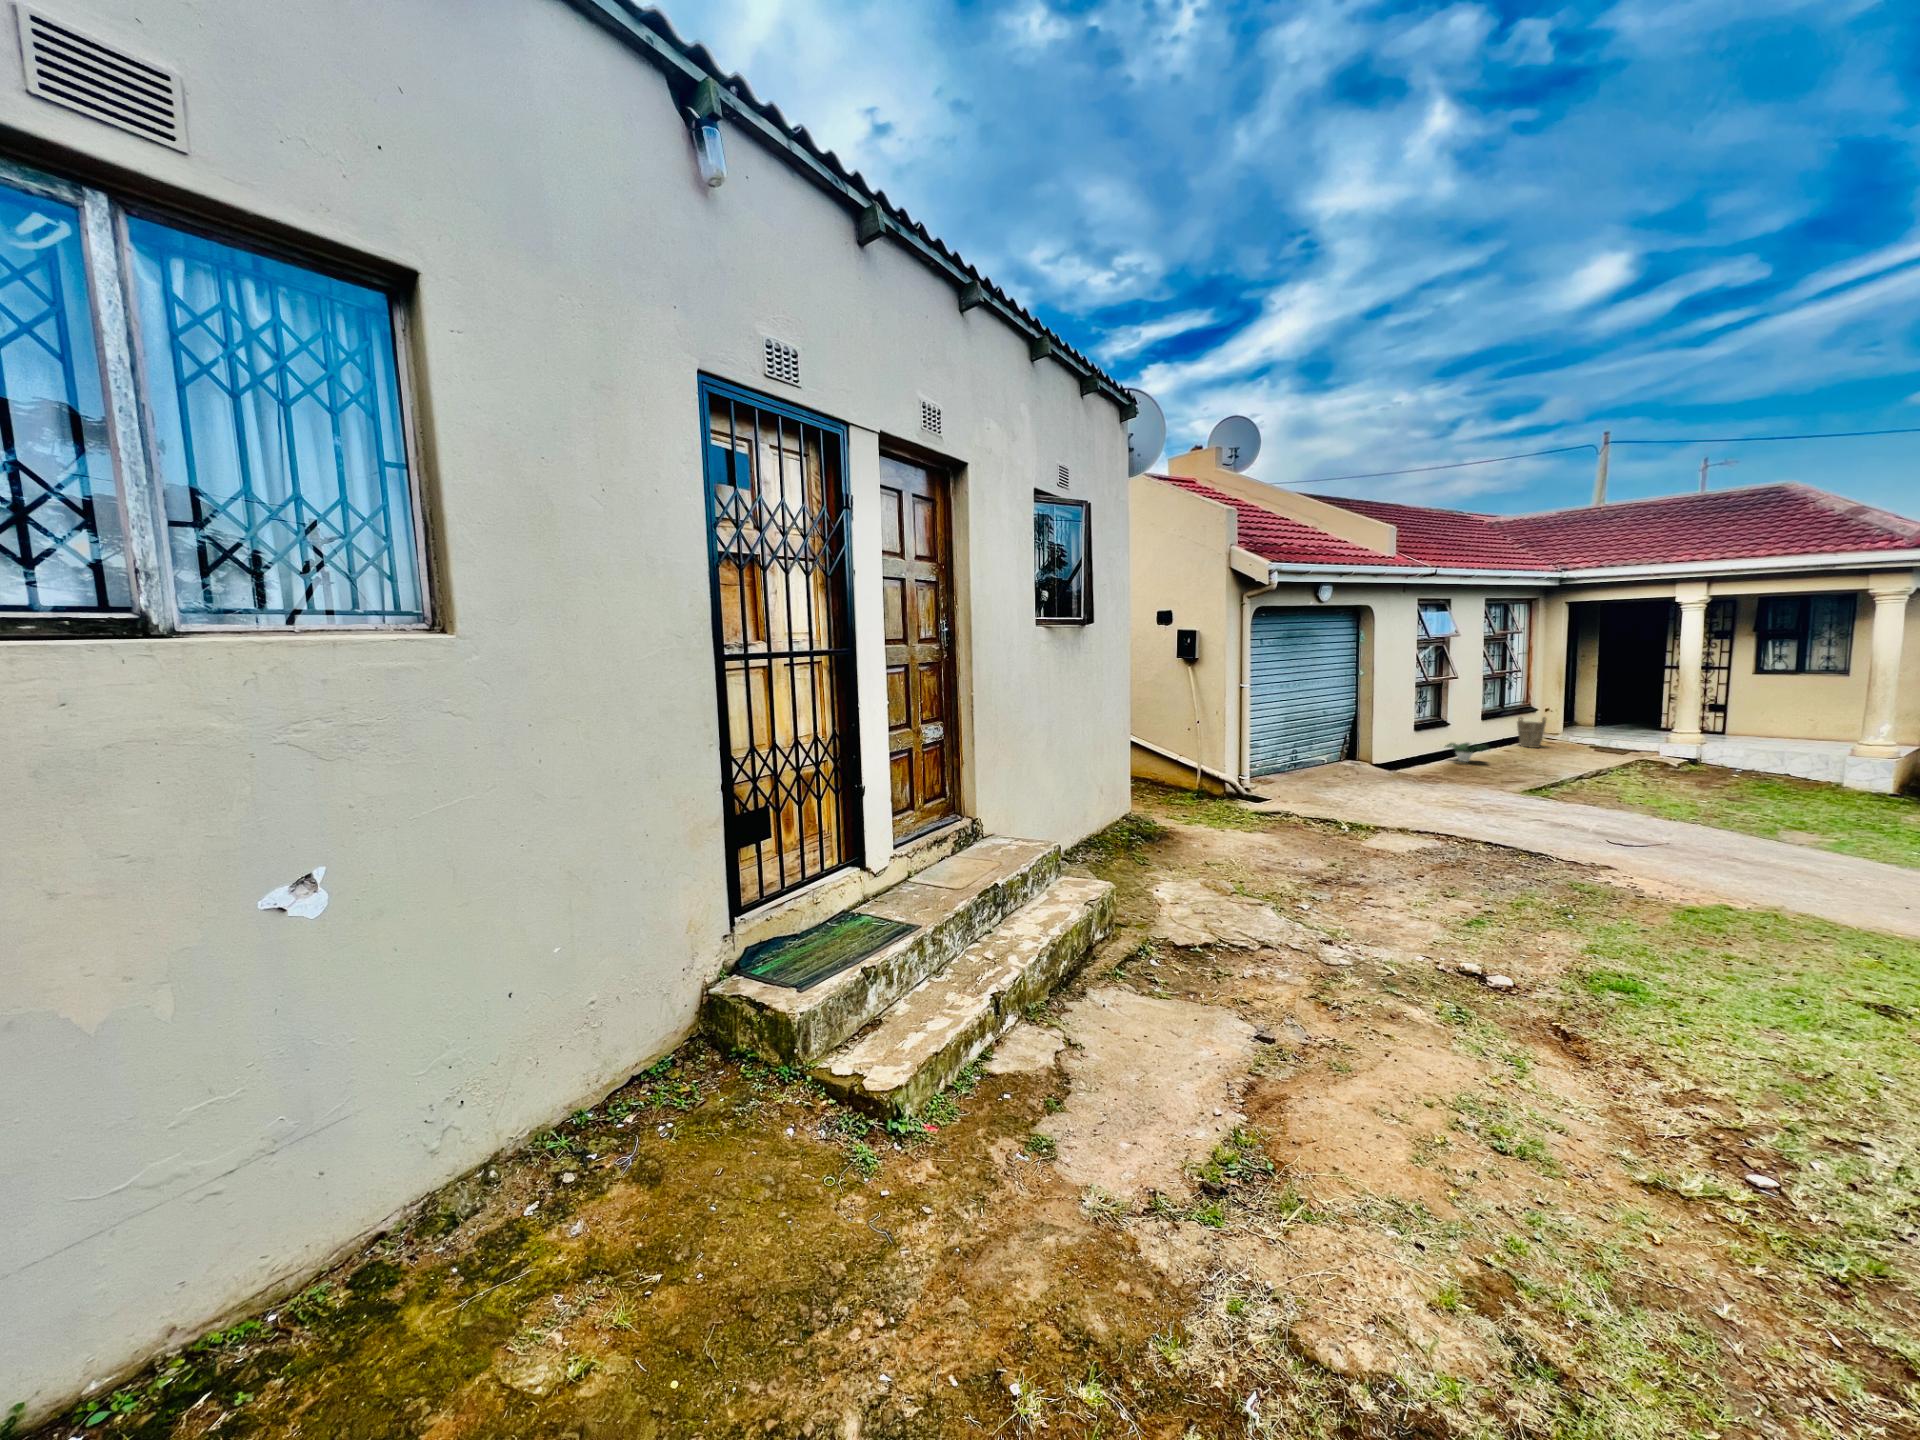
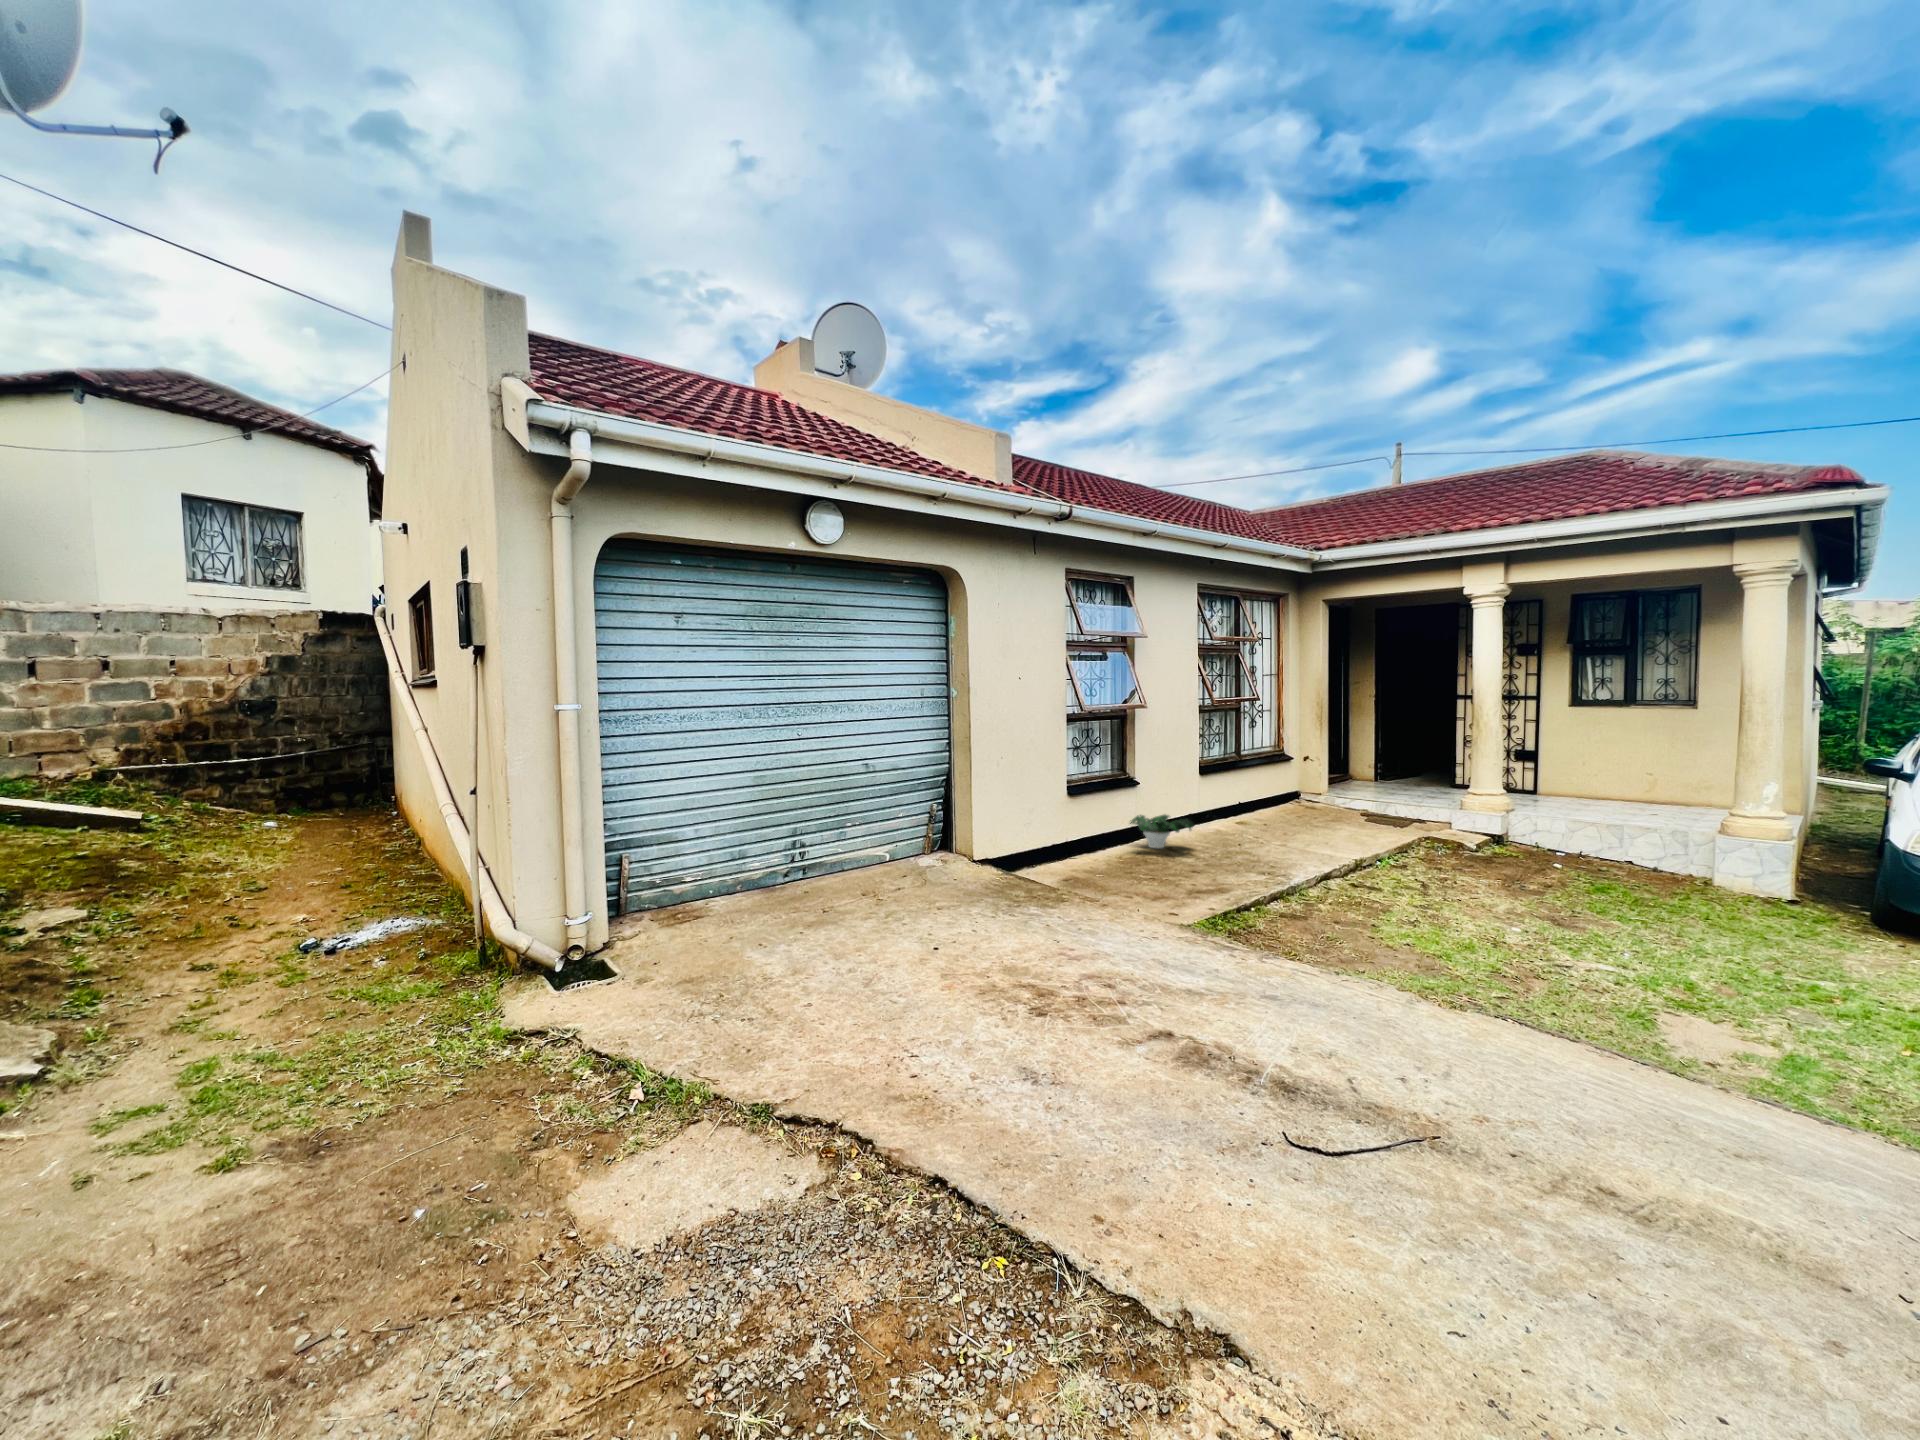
bucket: present [1517,717,1546,748] -> none [1261,769,1299,817]

